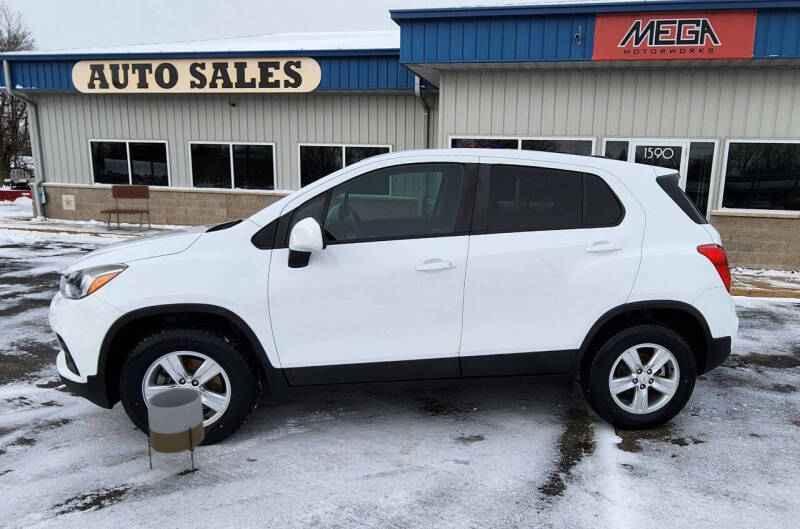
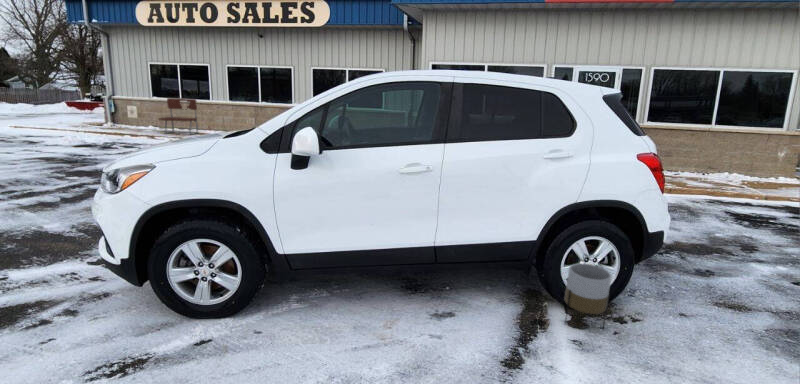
planter: present [147,388,204,474] -> present [564,263,612,328]

